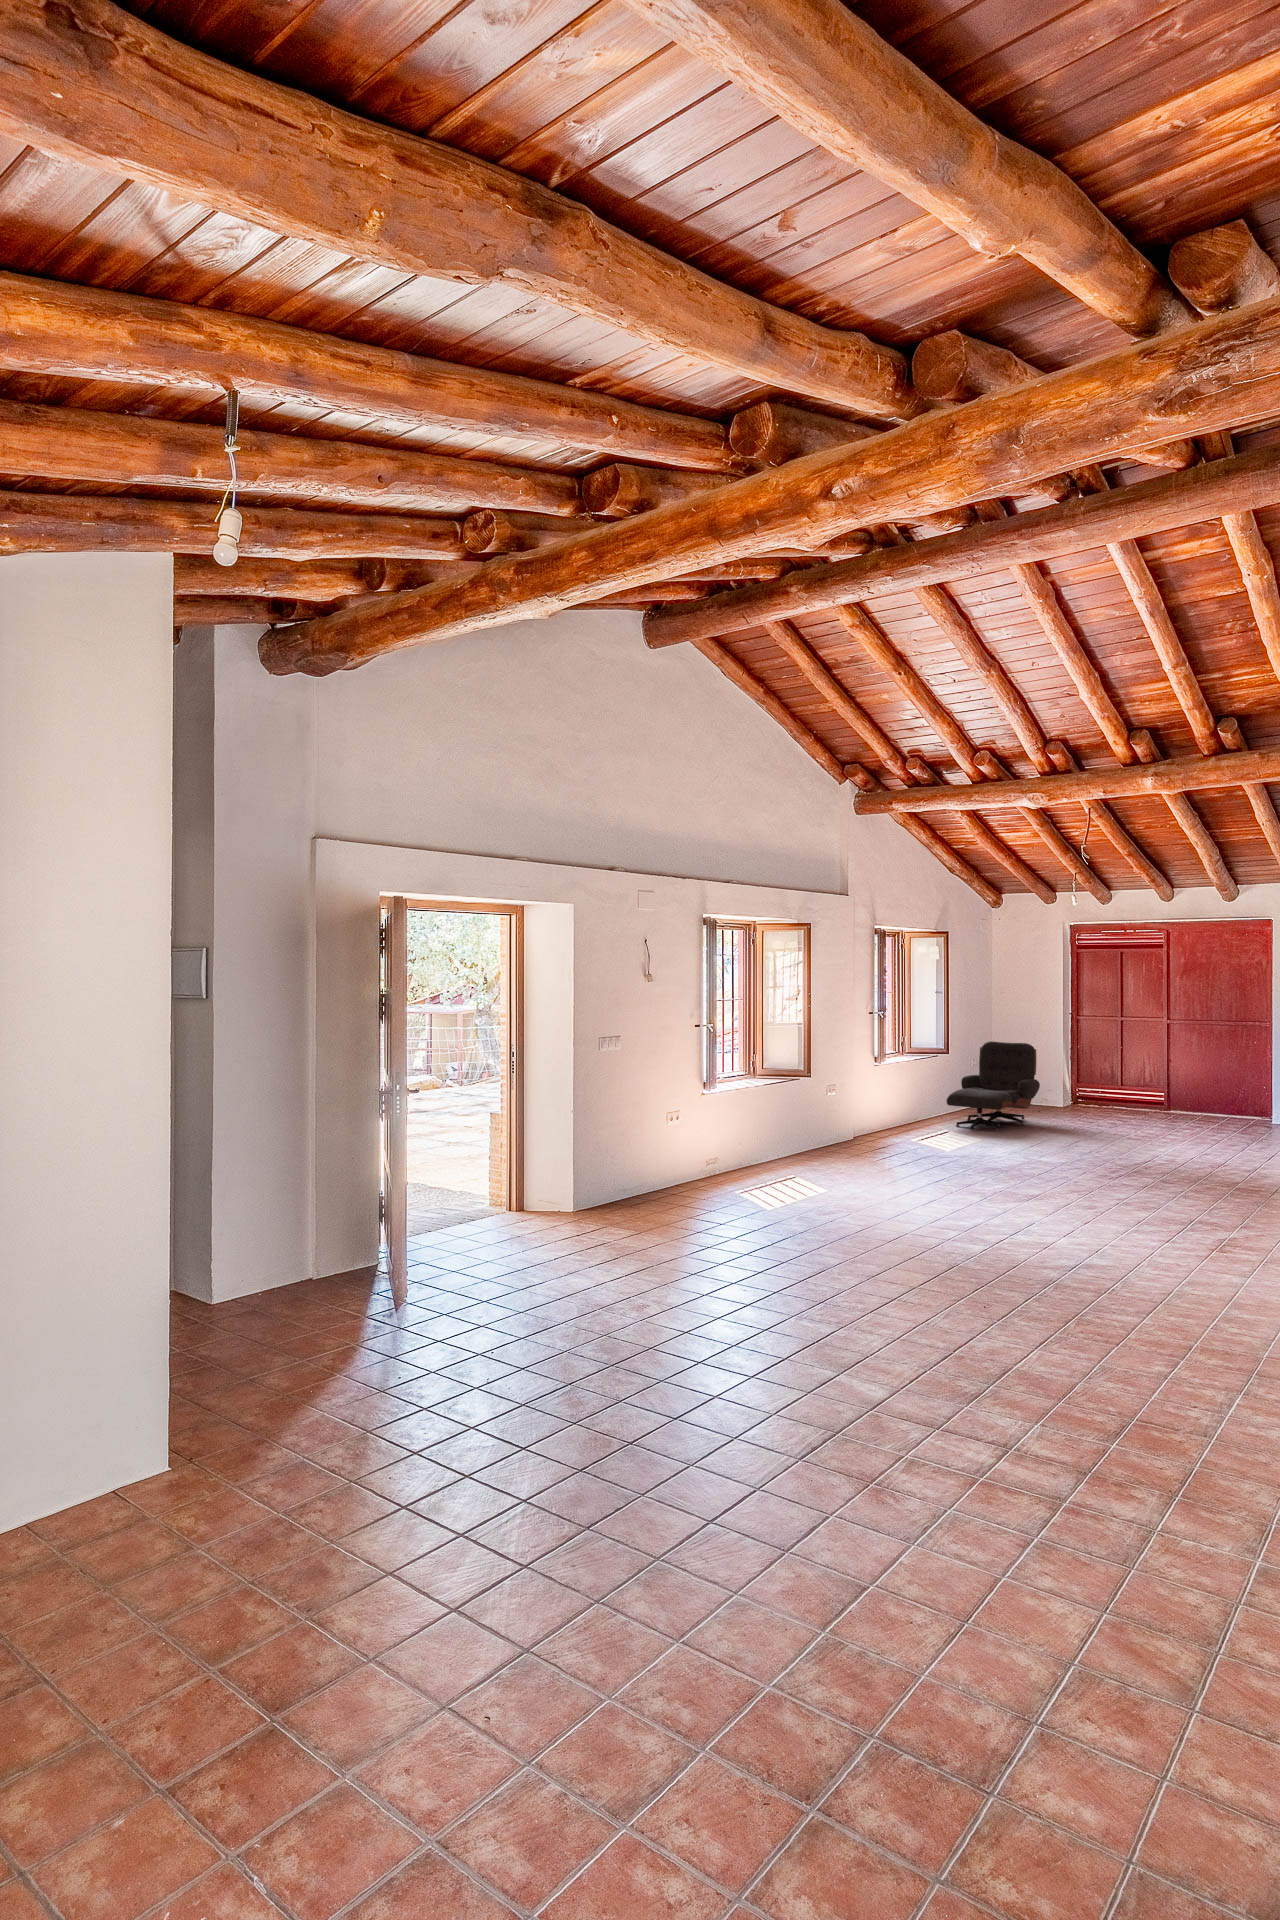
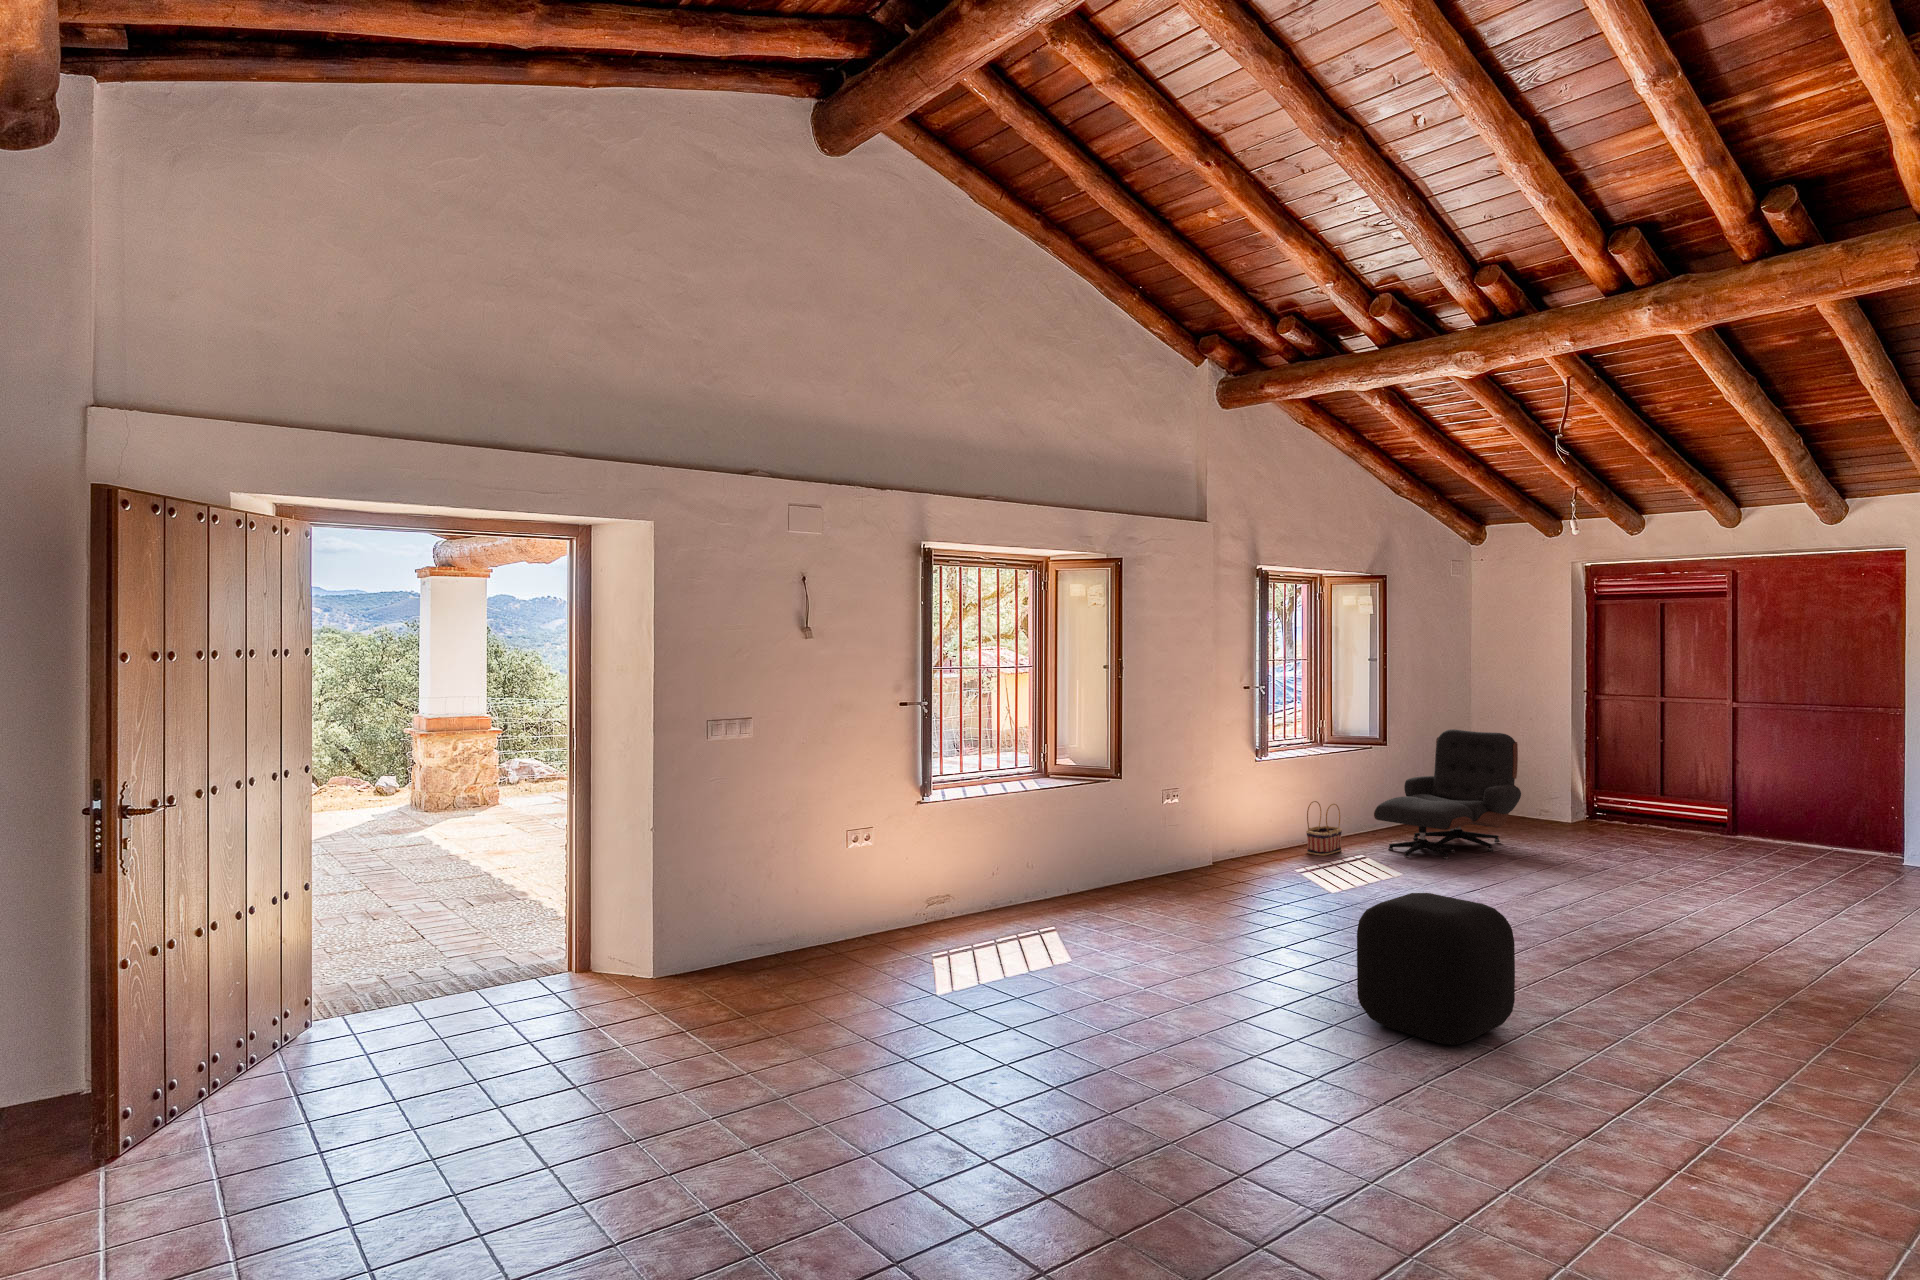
basket: none [904,1093,927,1131] -> present [1306,801,1342,856]
ottoman: none [1009,1133,1099,1218] -> present [1357,893,1515,1045]

